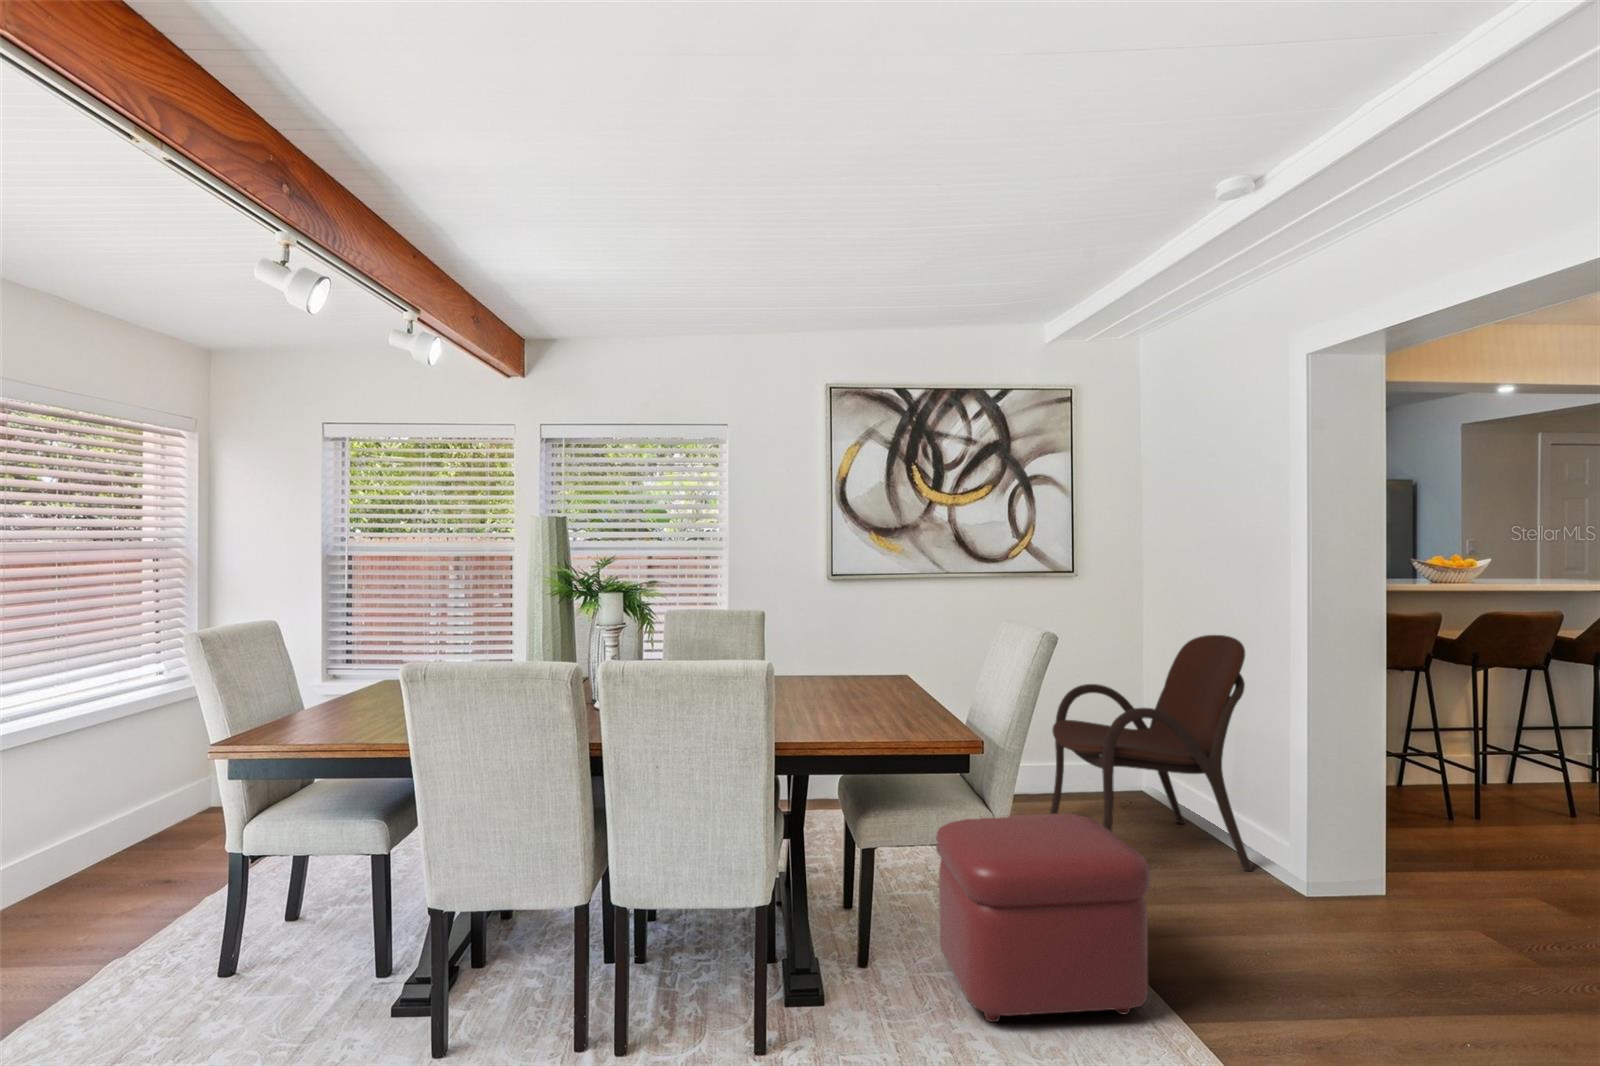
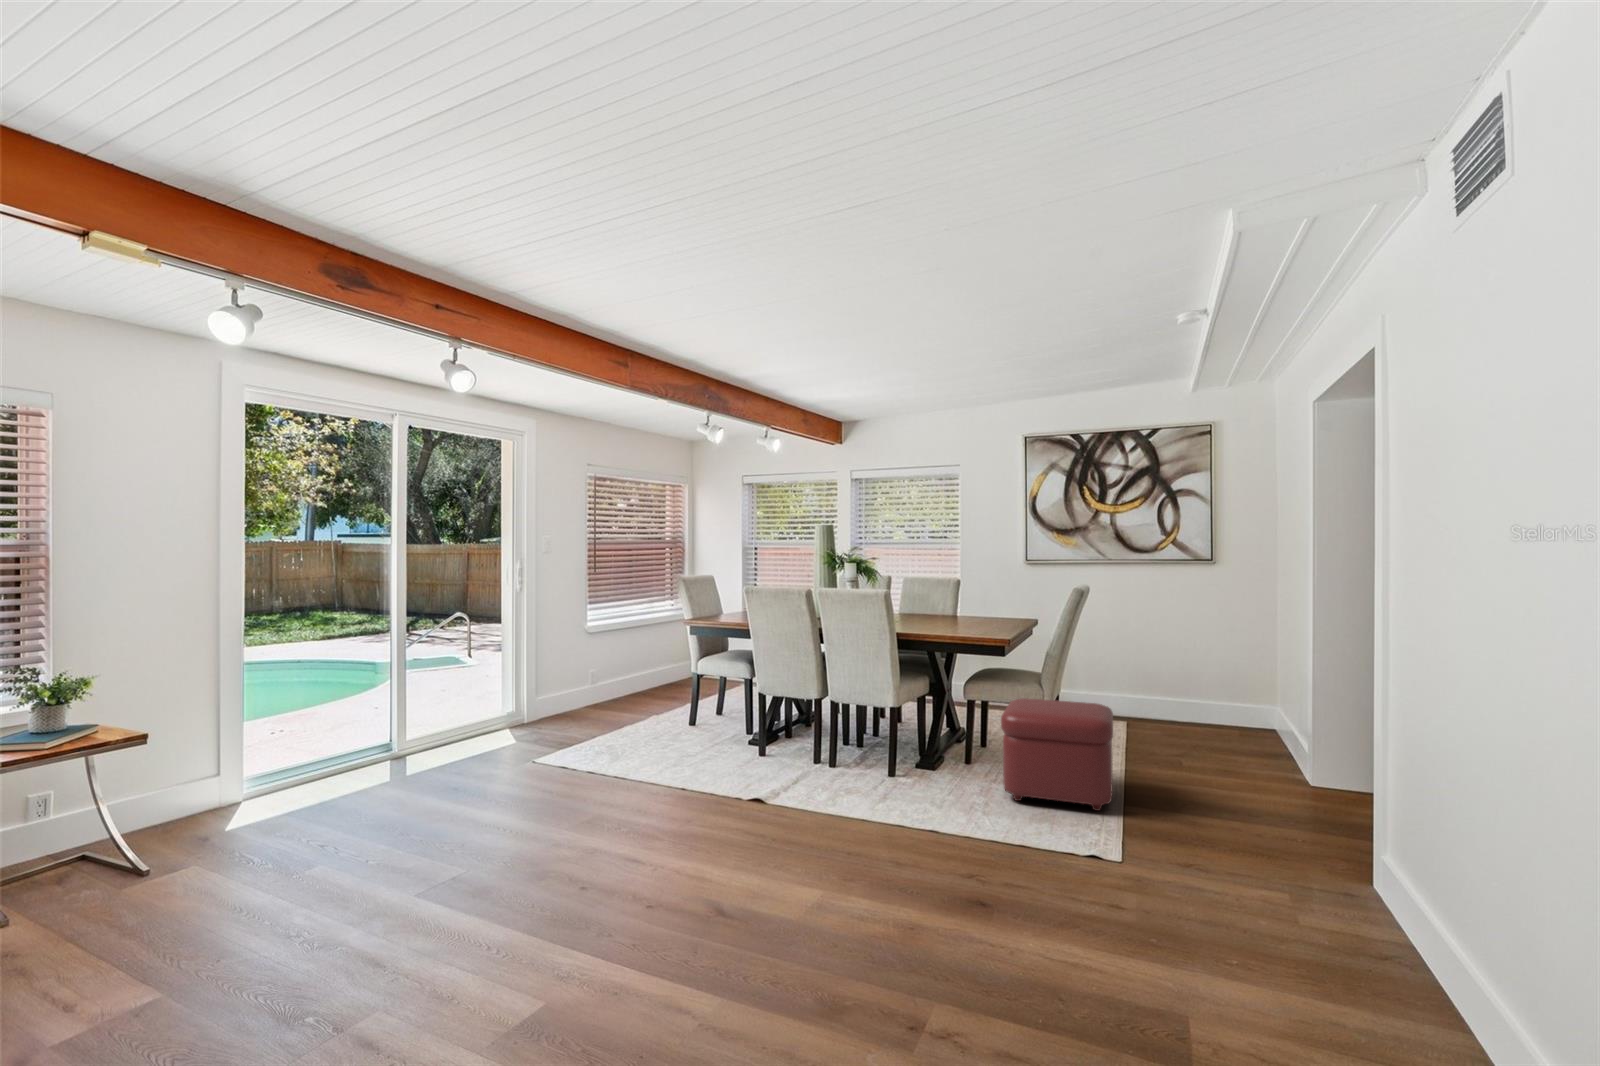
armchair: present [1050,635,1252,871] -> none [1158,608,1300,776]

